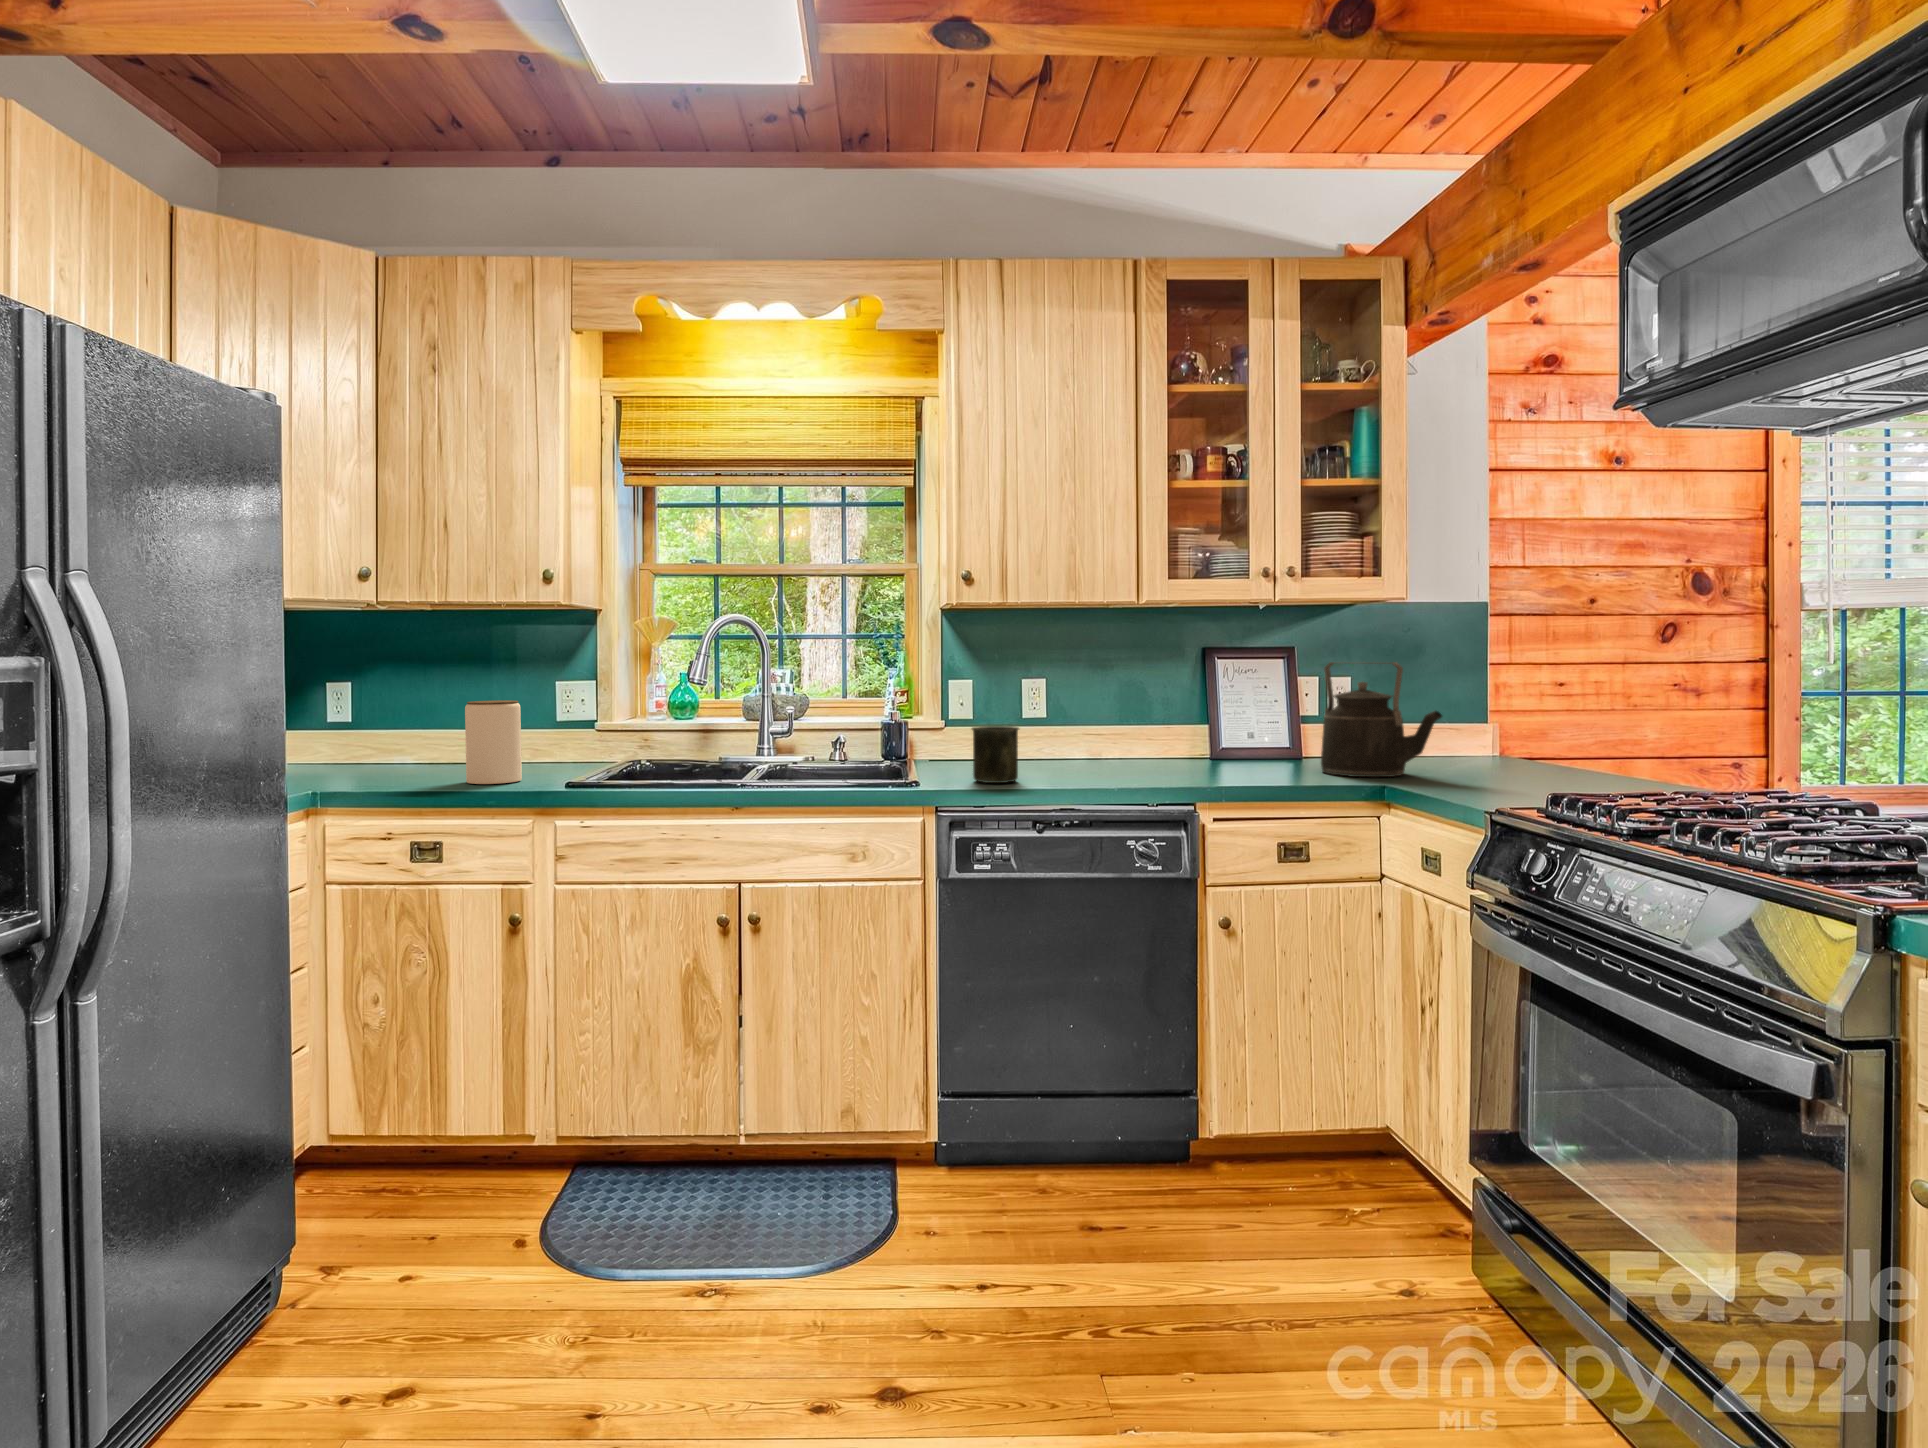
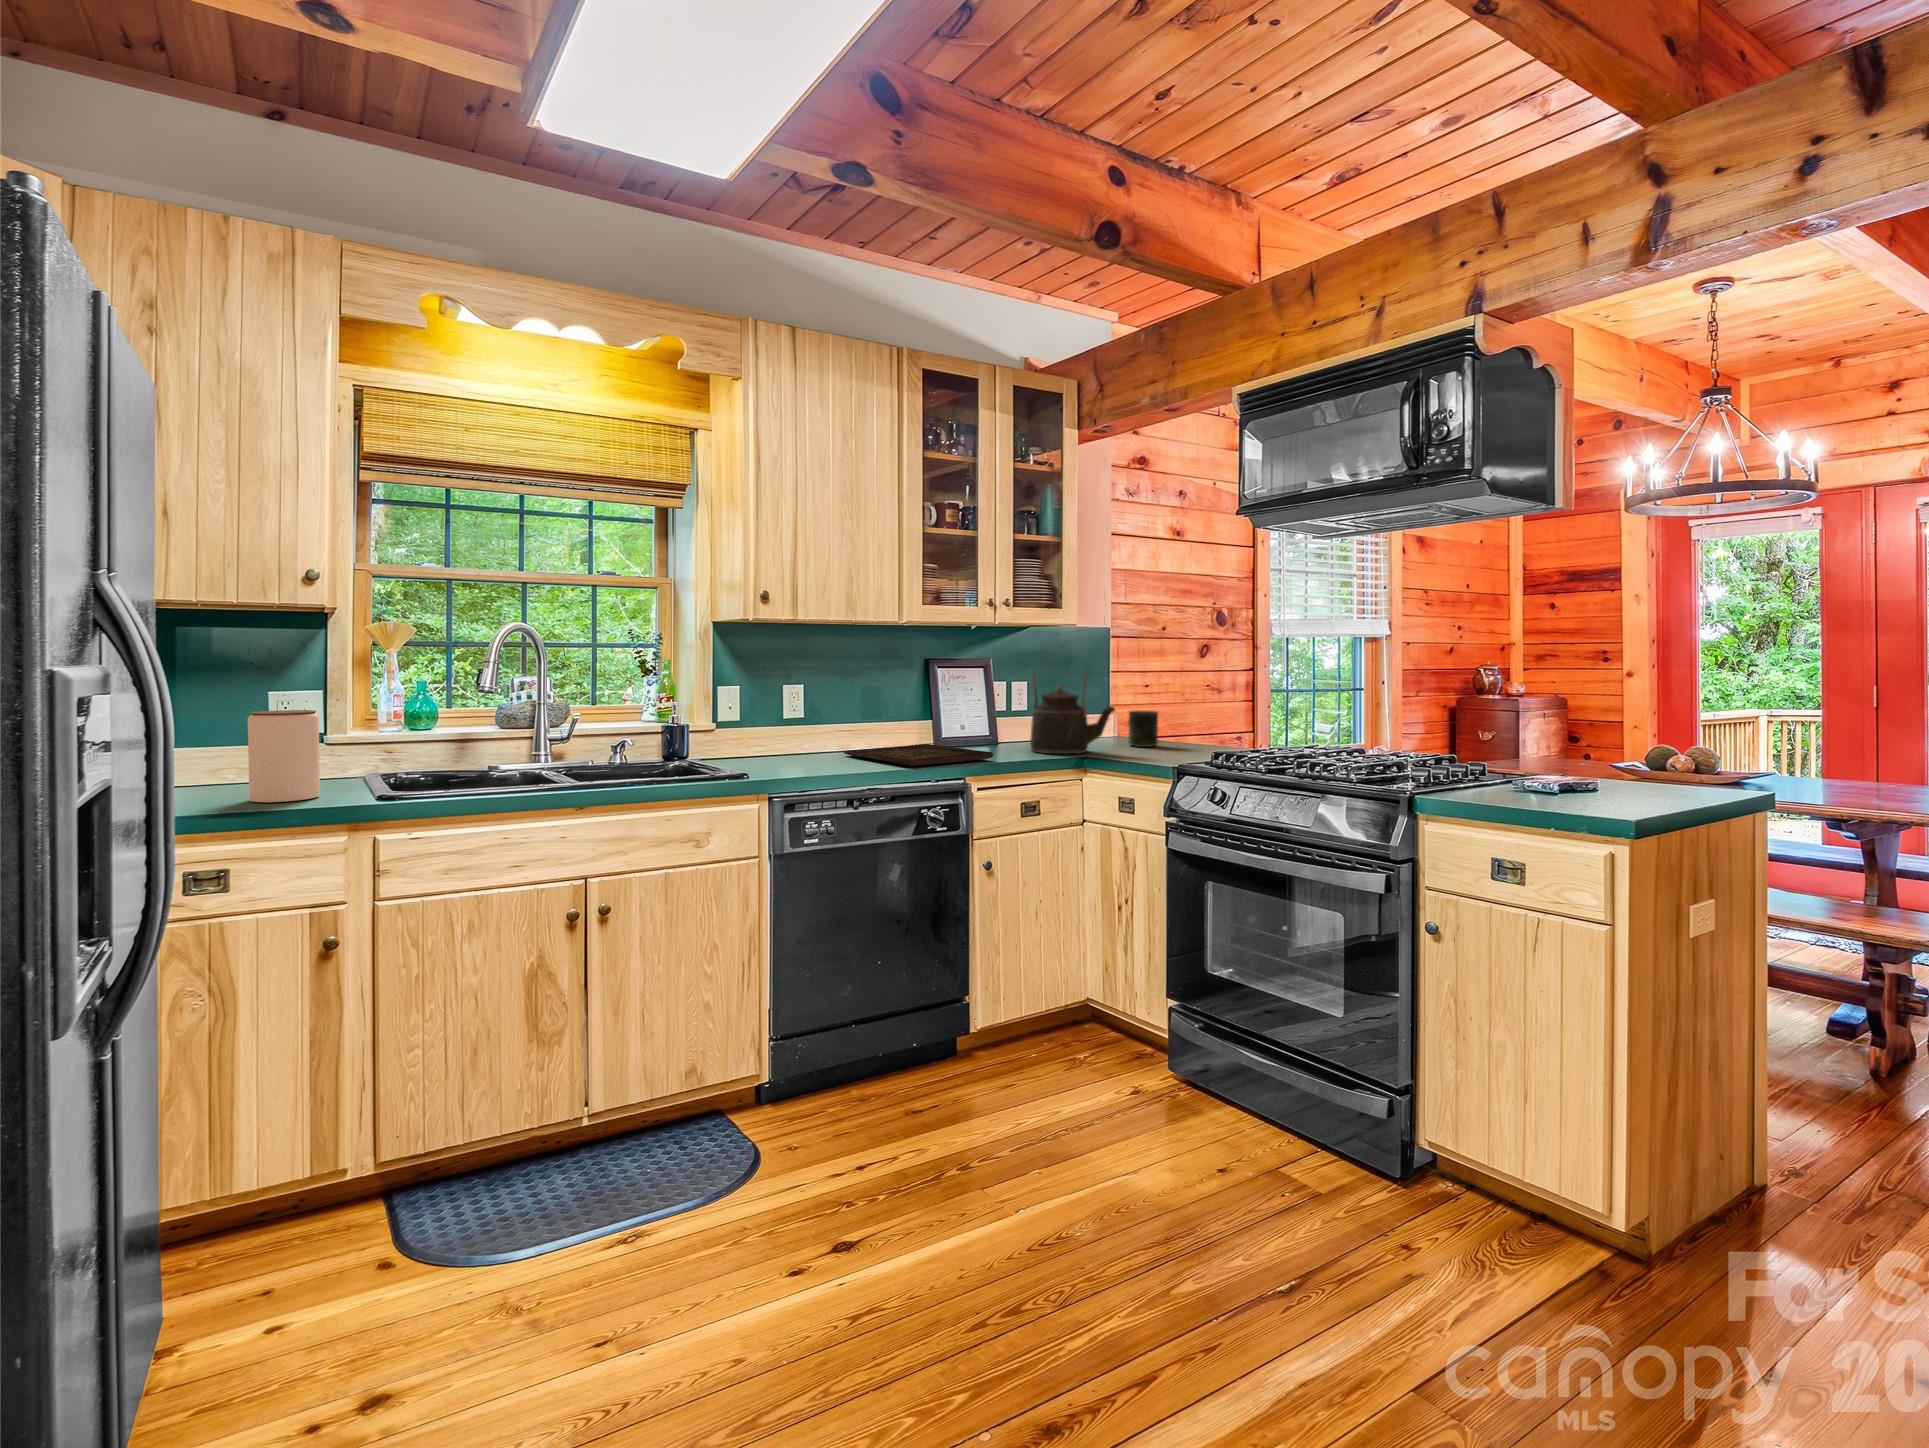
mug: present [972,726,1019,783] -> present [1128,710,1158,747]
tray: none [1064,756,1242,782] -> present [844,744,993,766]

